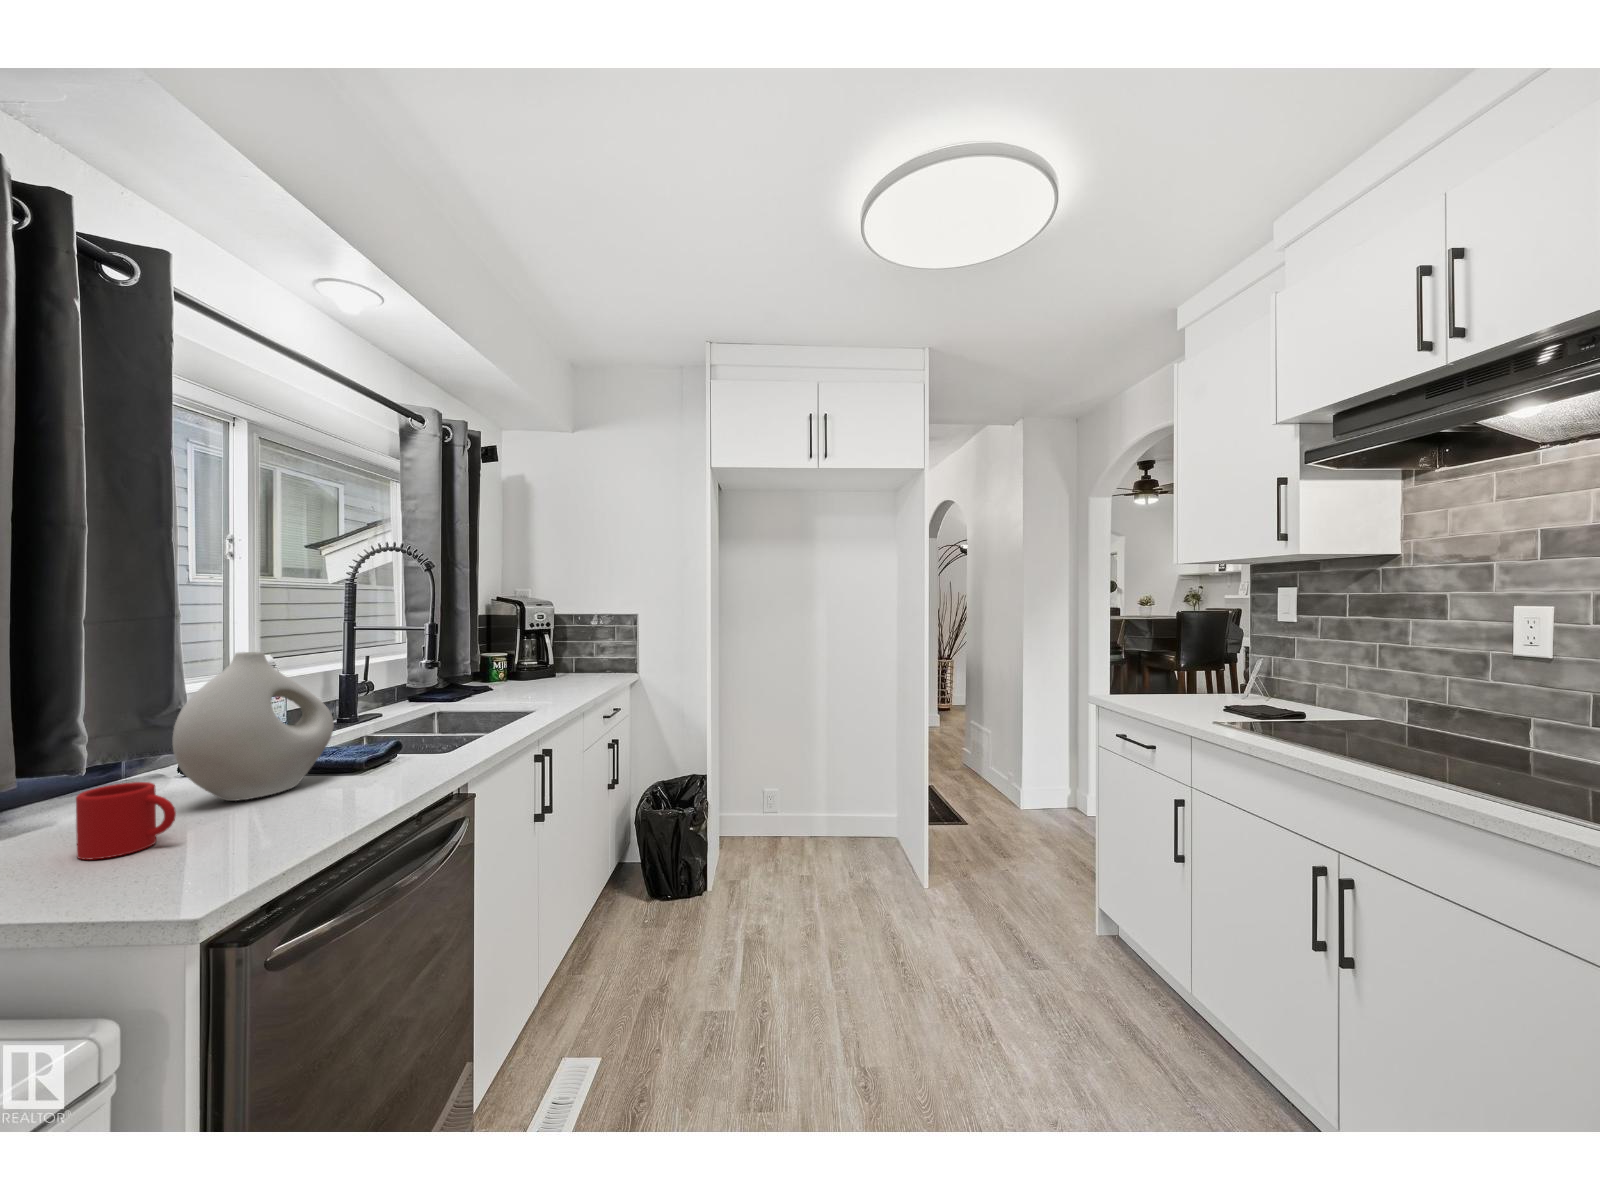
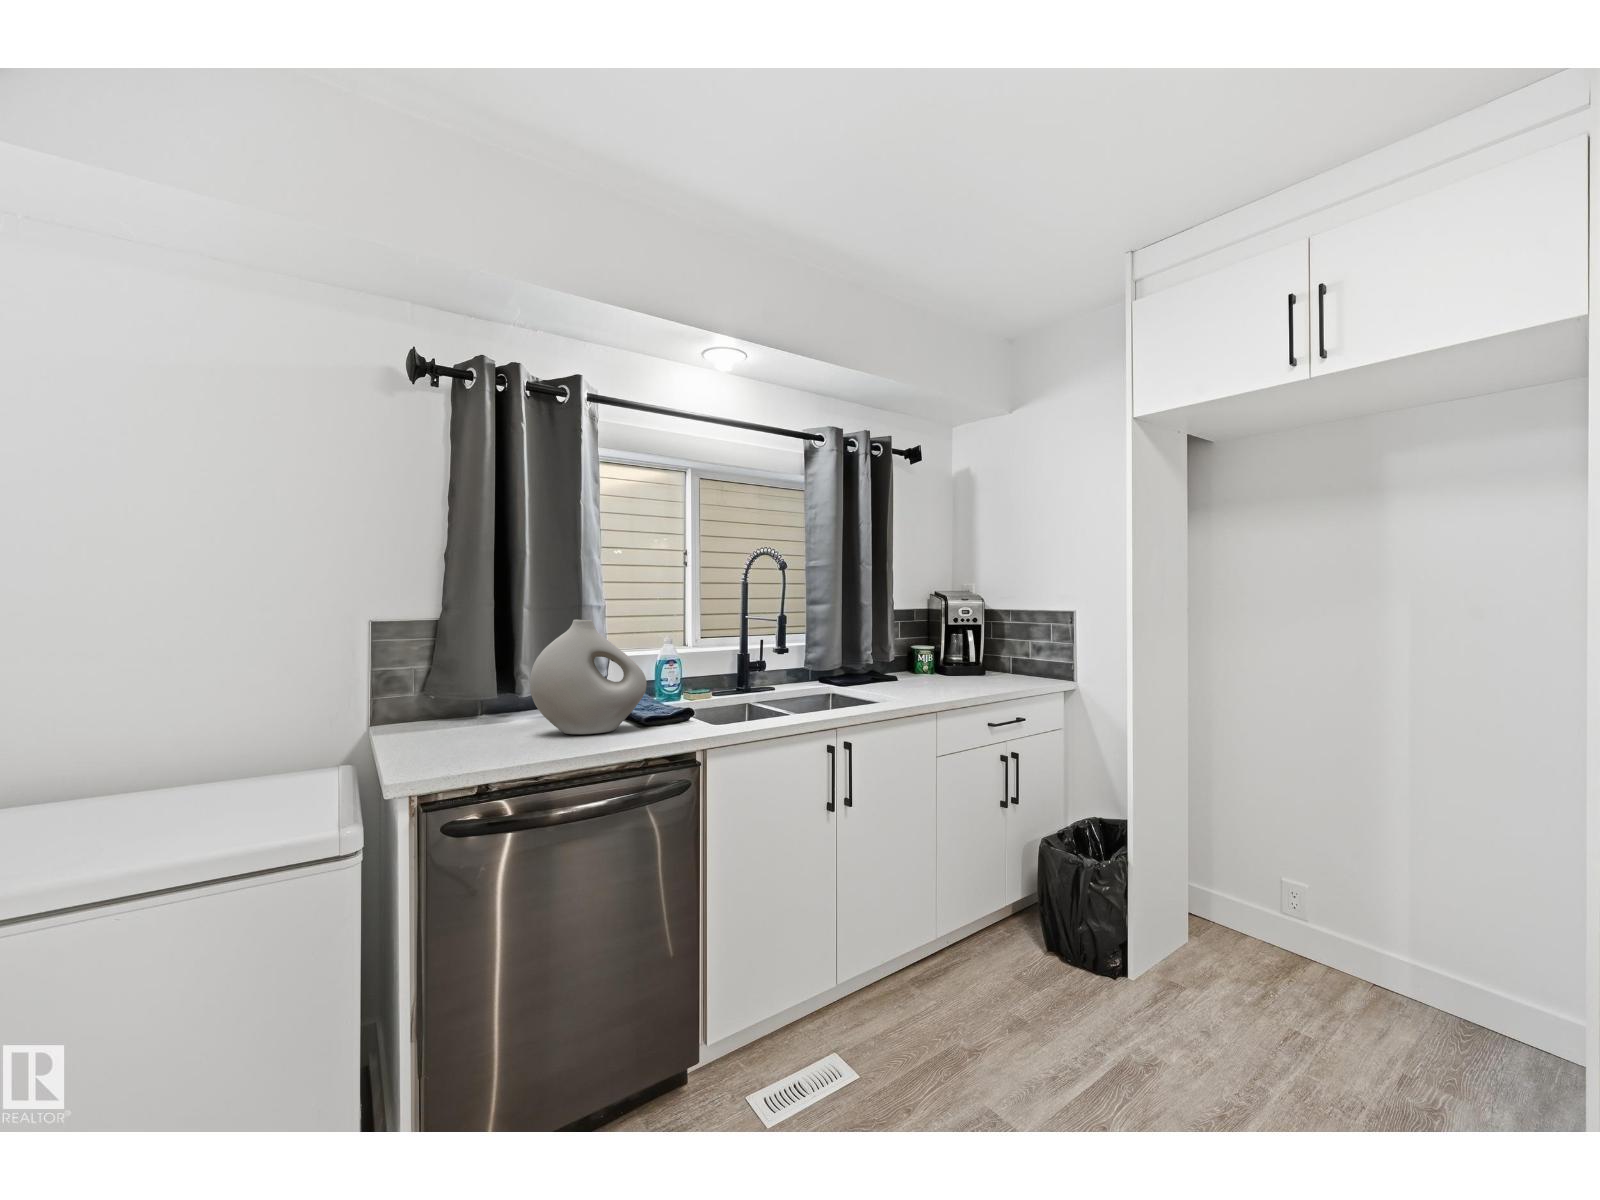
mug: present [76,782,176,859] -> none [449,705,492,753]

